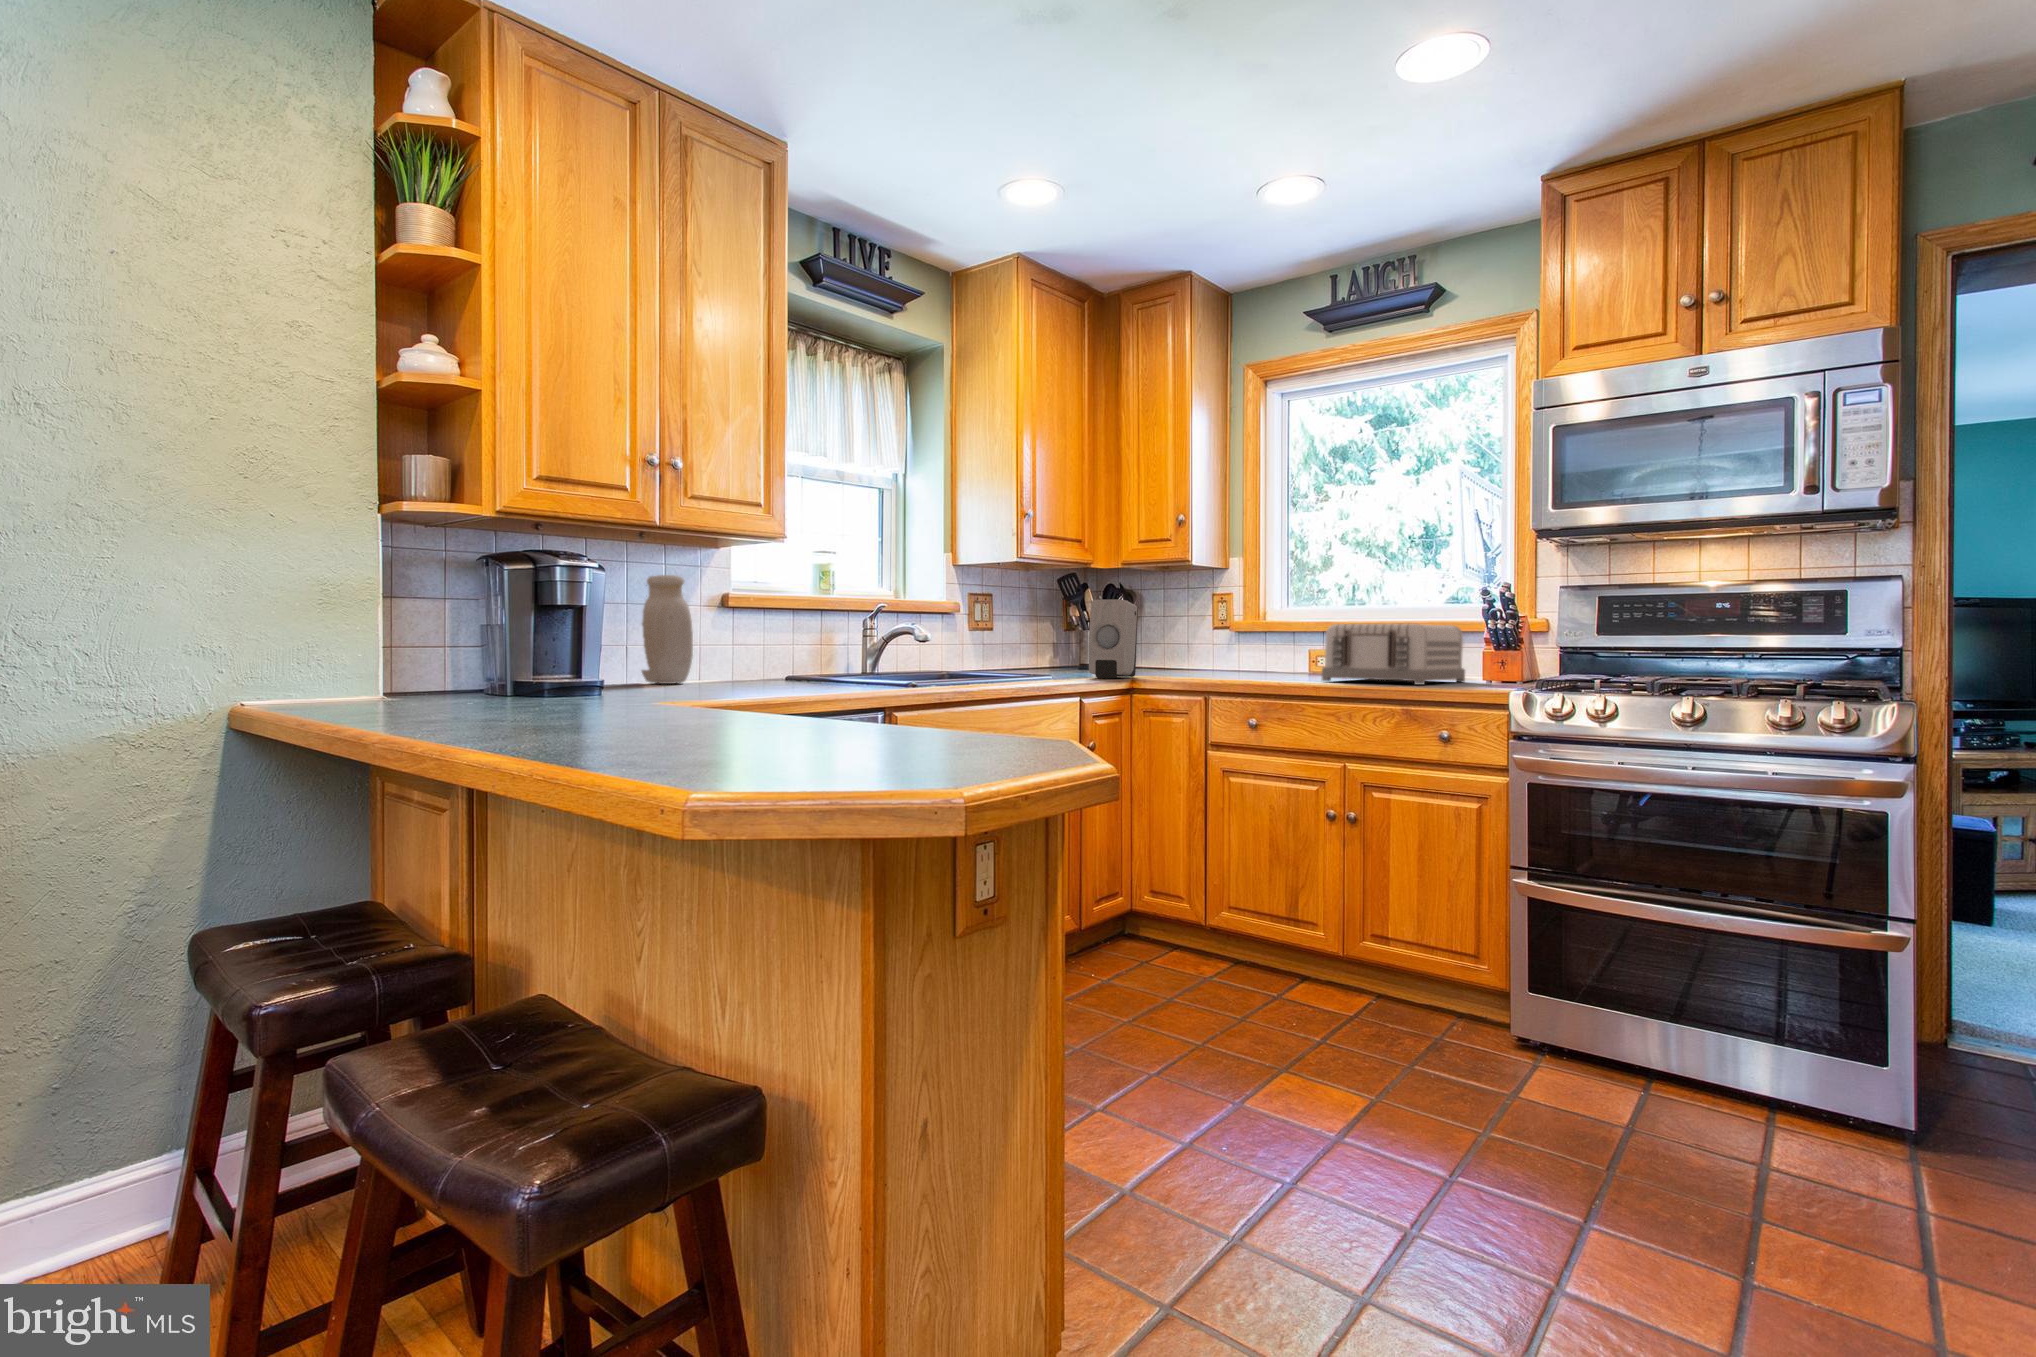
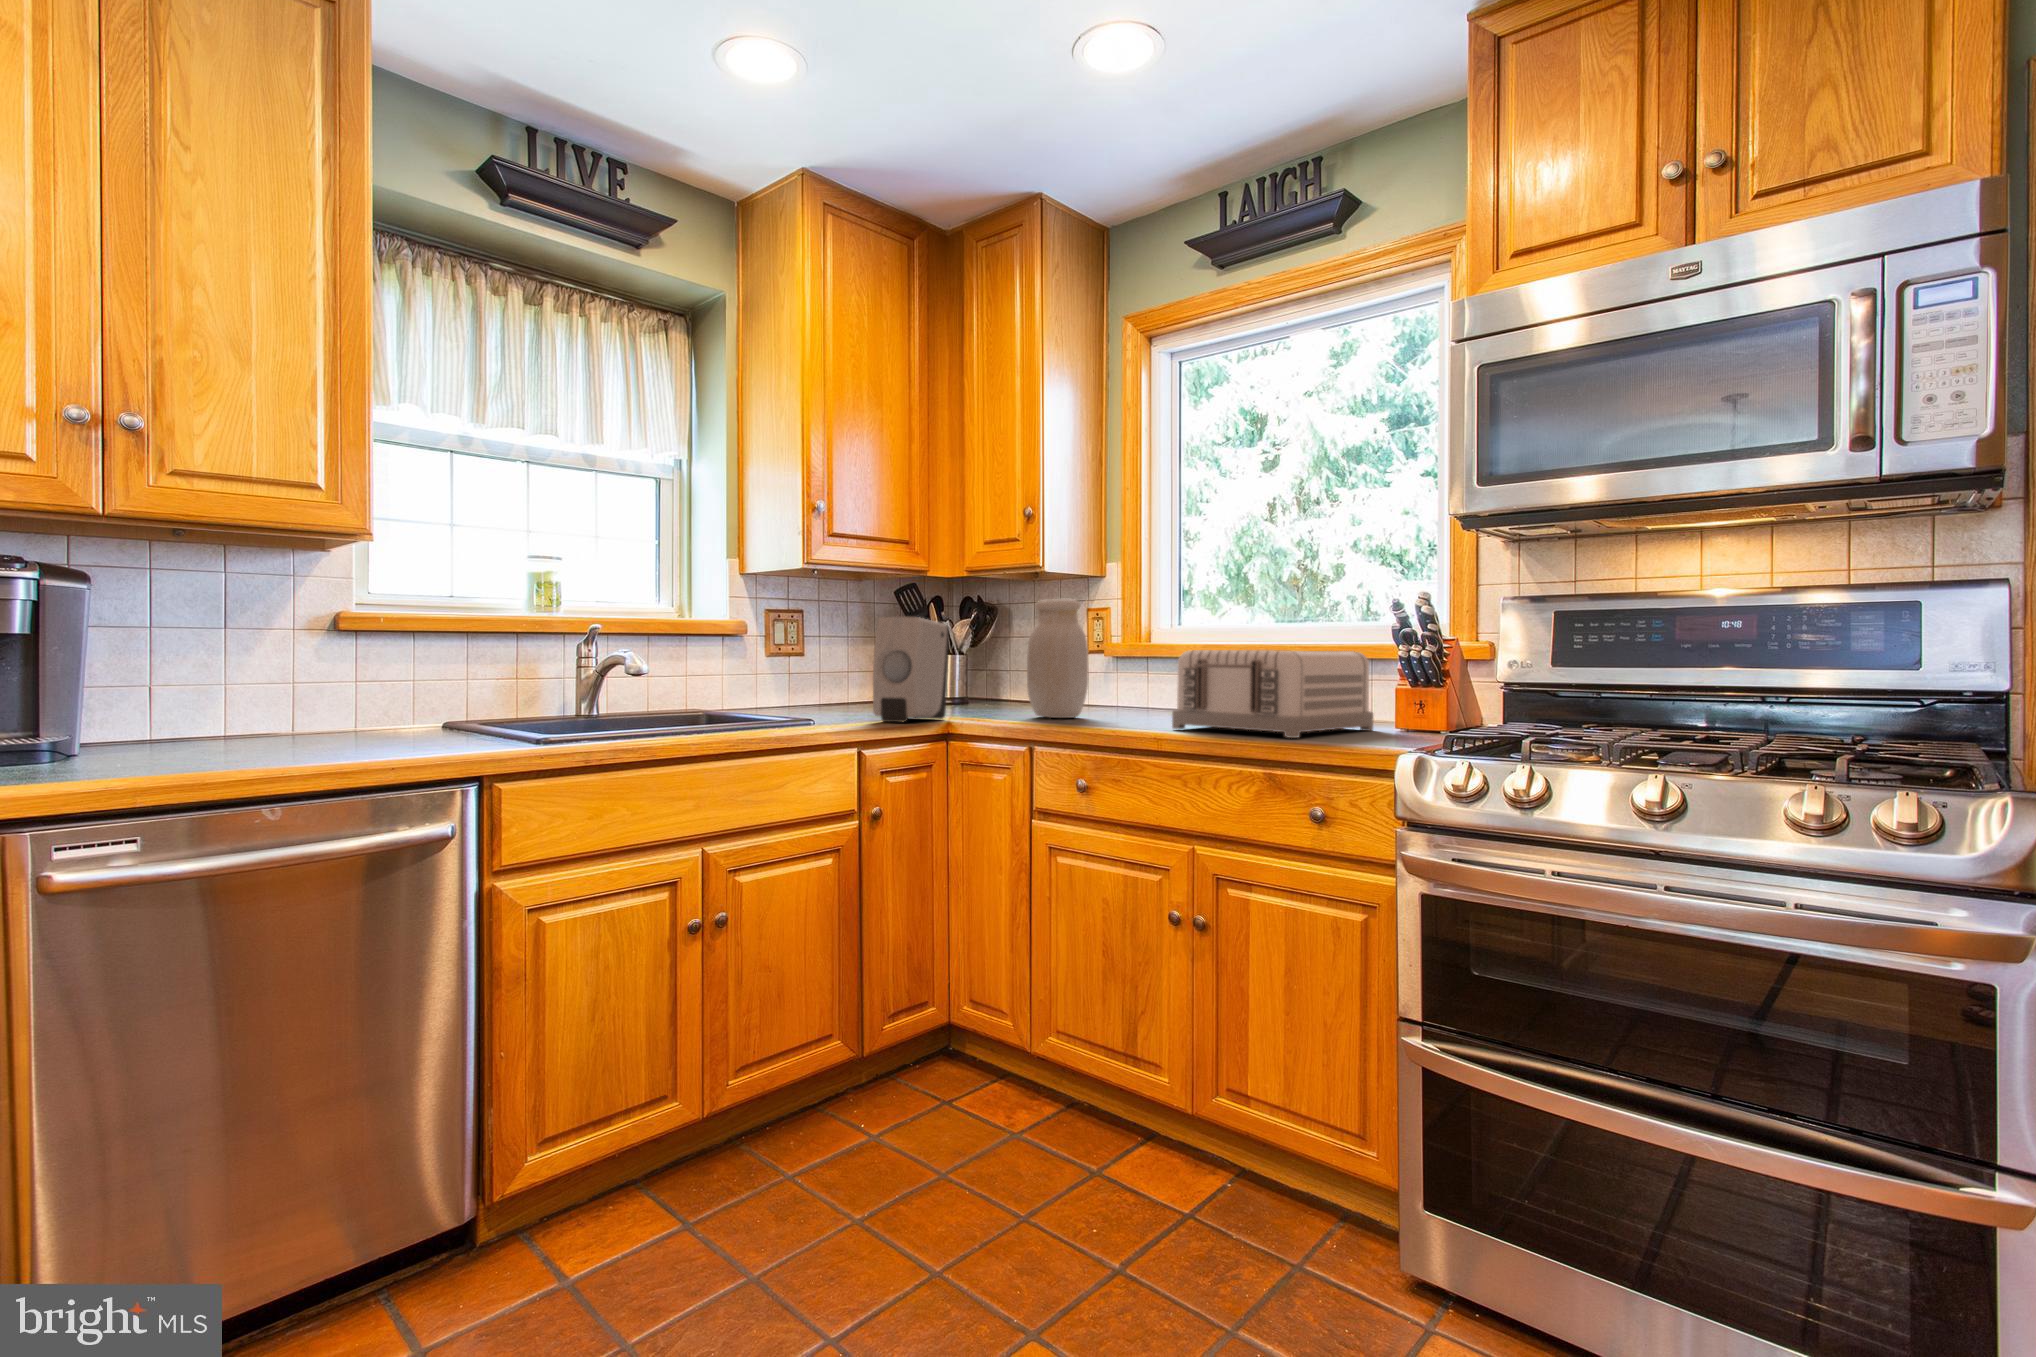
jar: present [642,575,693,684] -> present [1027,599,1088,718]

